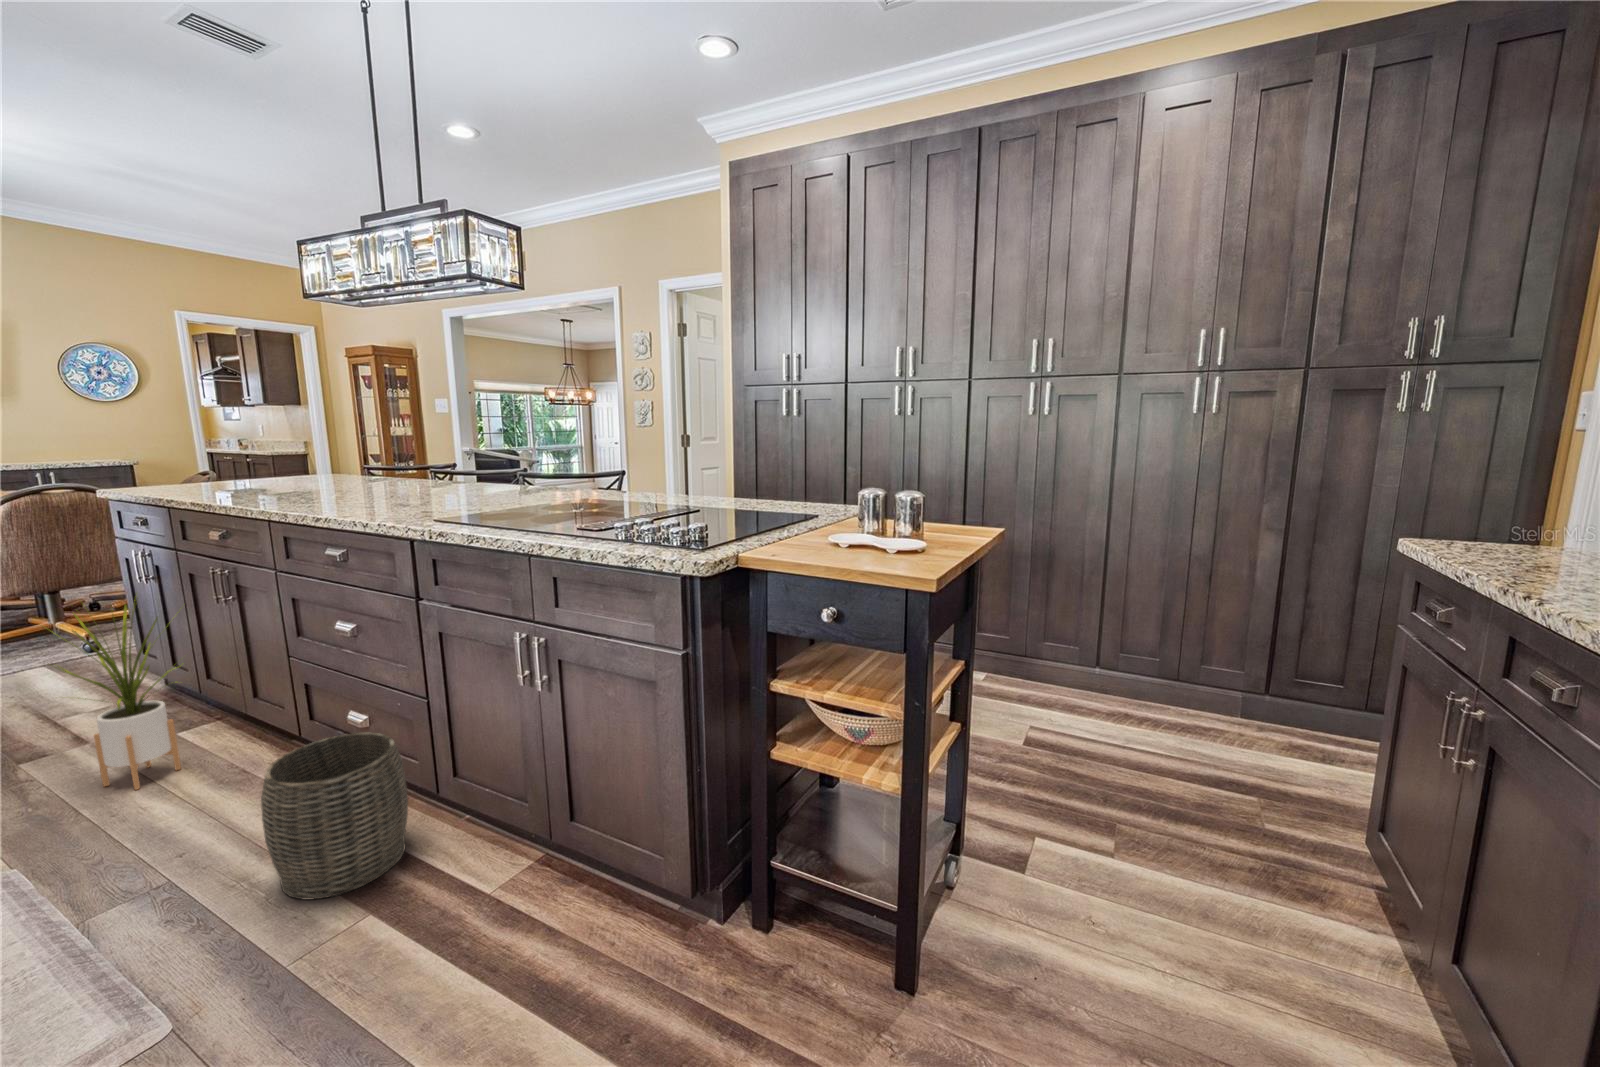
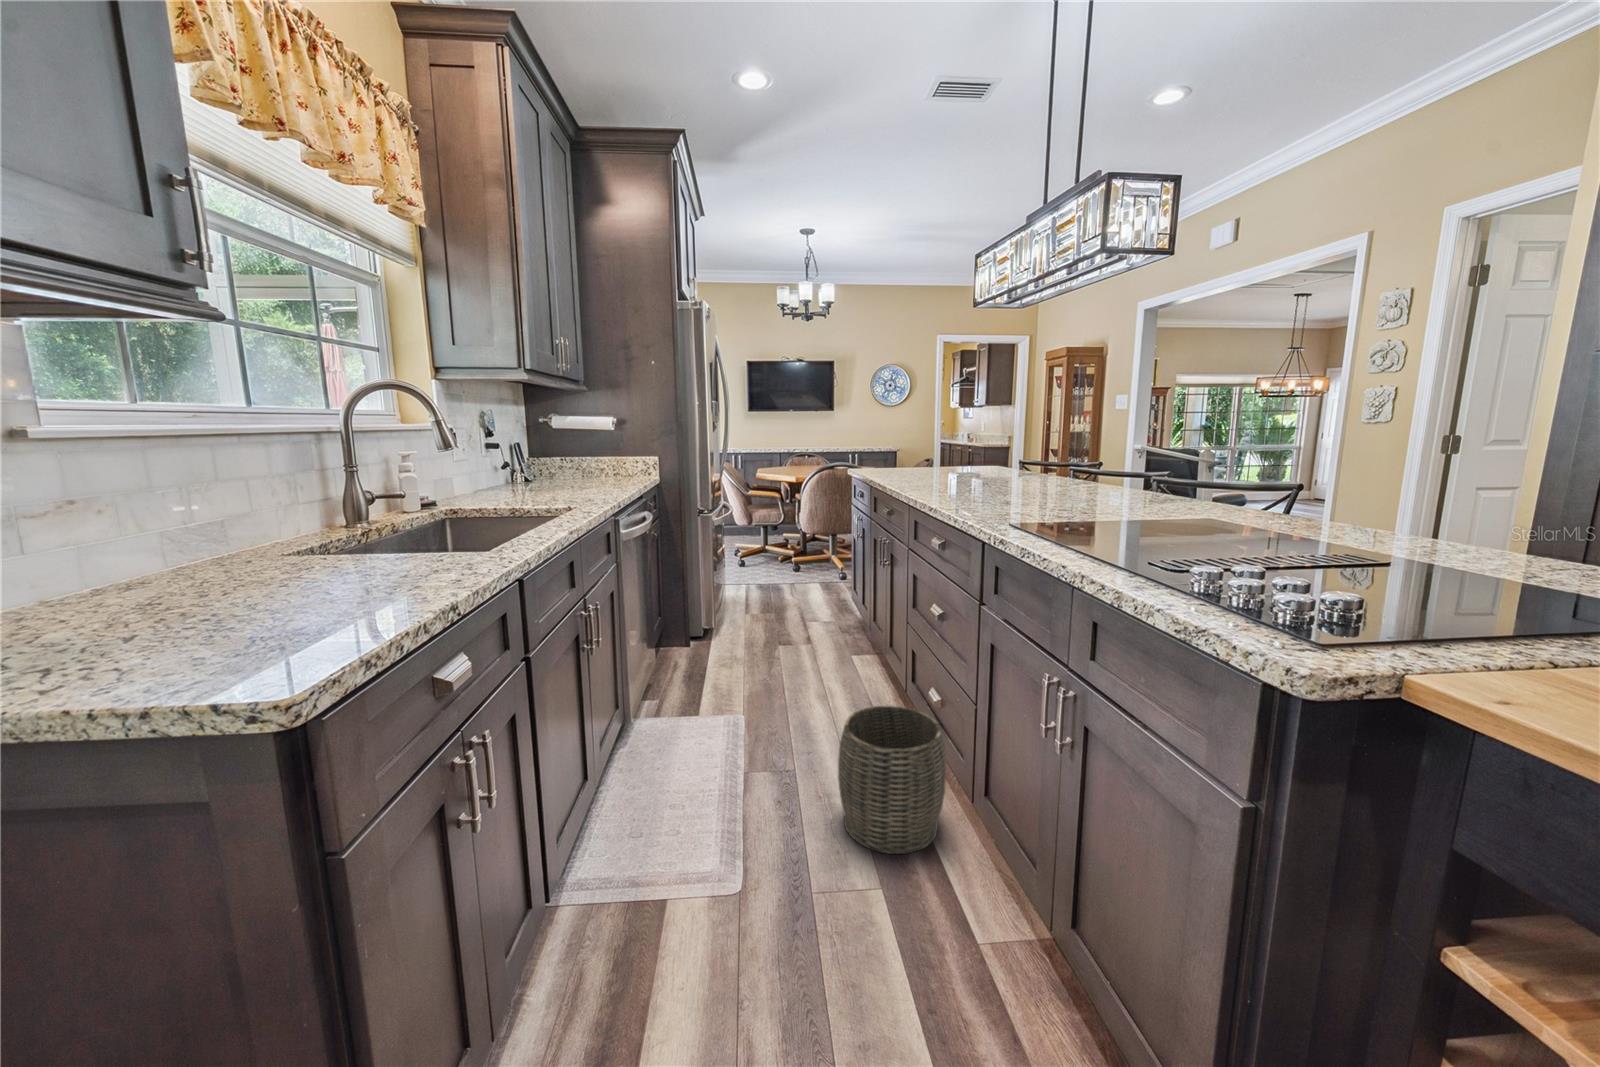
house plant: present [42,605,183,790] -> none [786,546,861,688]

